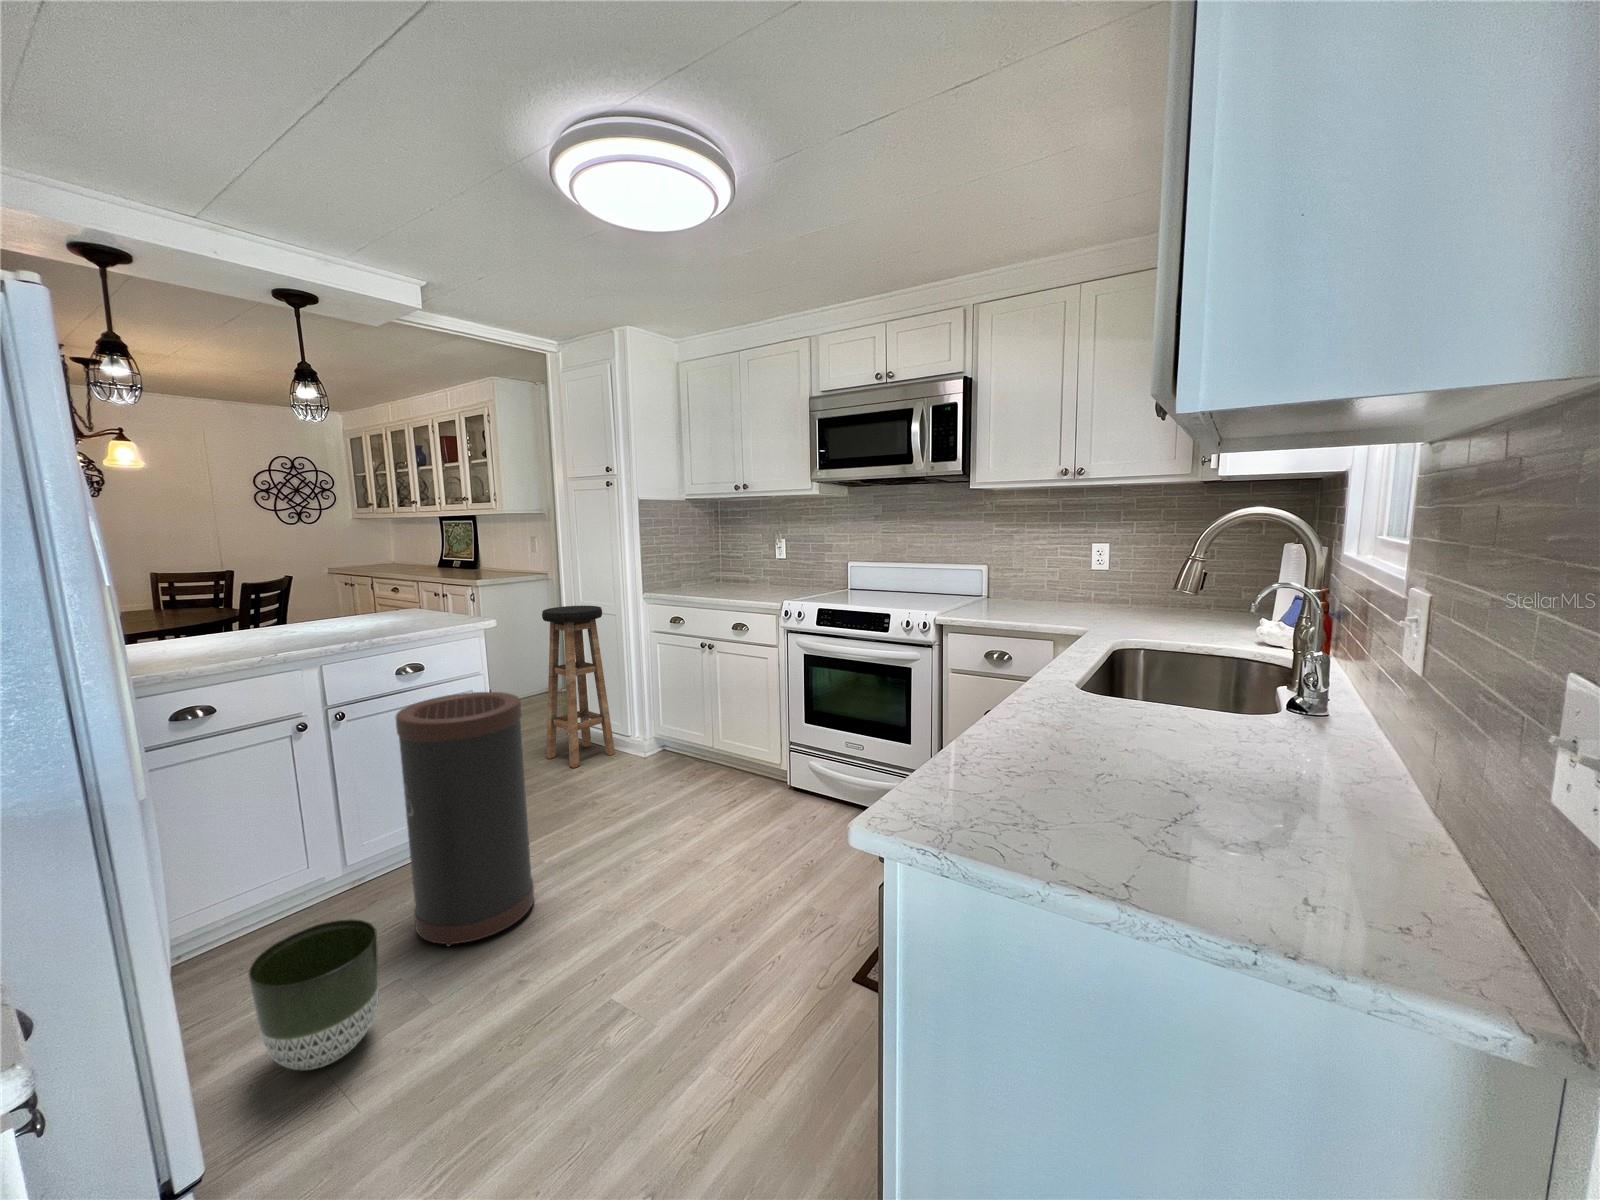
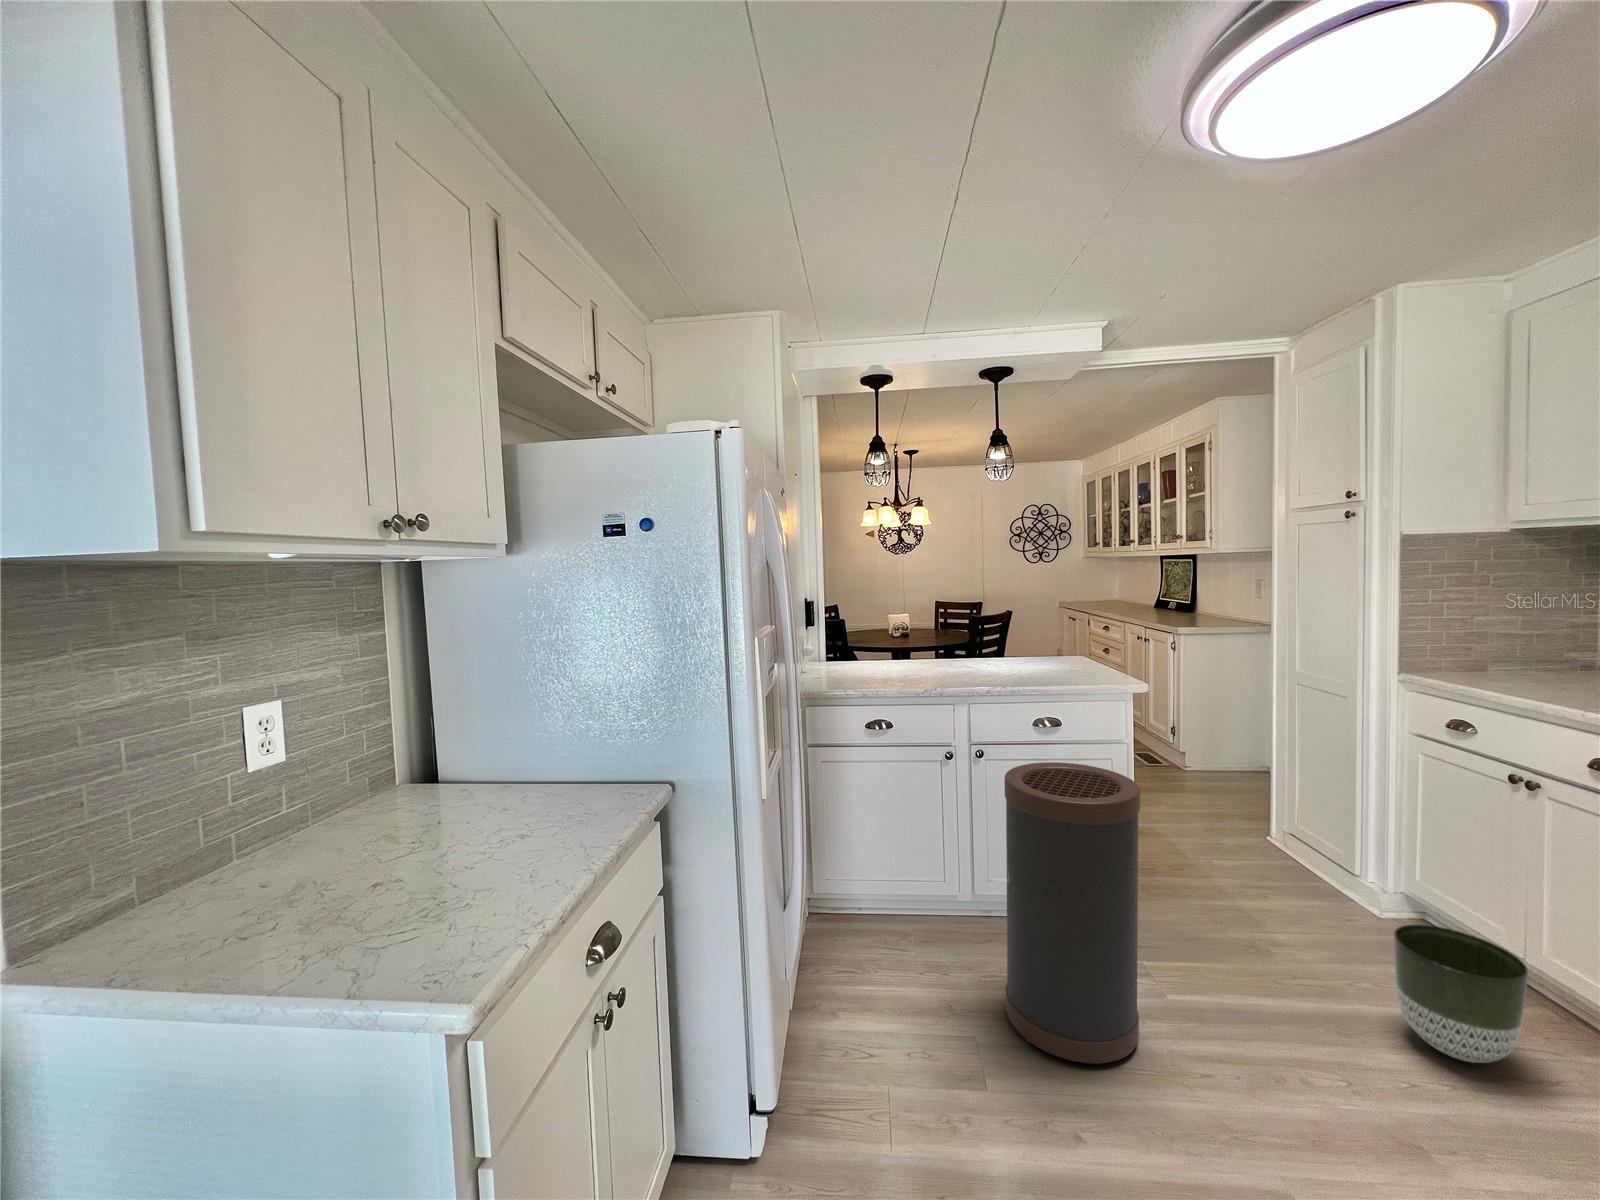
bar stool: present [542,606,615,768] -> none [1224,674,1328,891]
planter: present [248,919,379,1070] -> present [1394,924,1528,1063]

